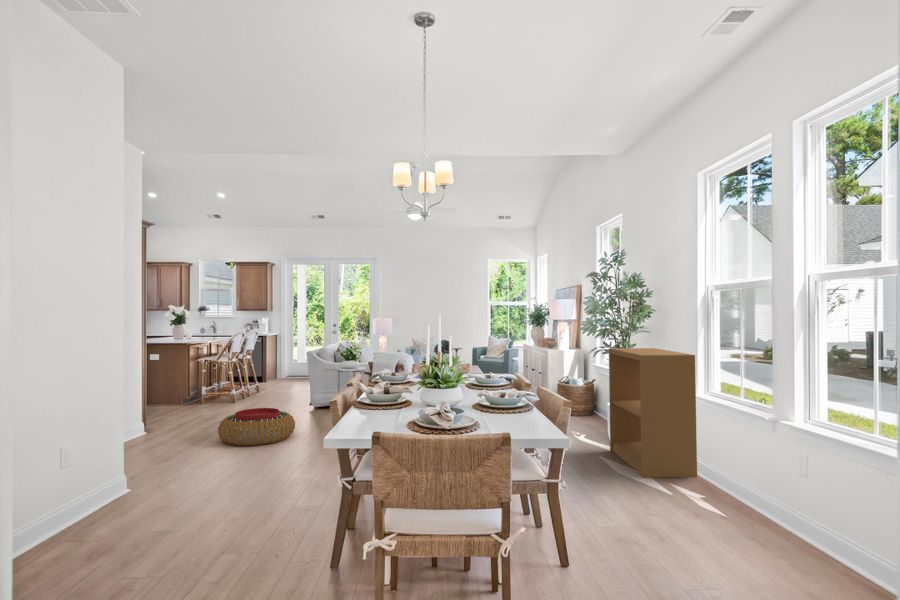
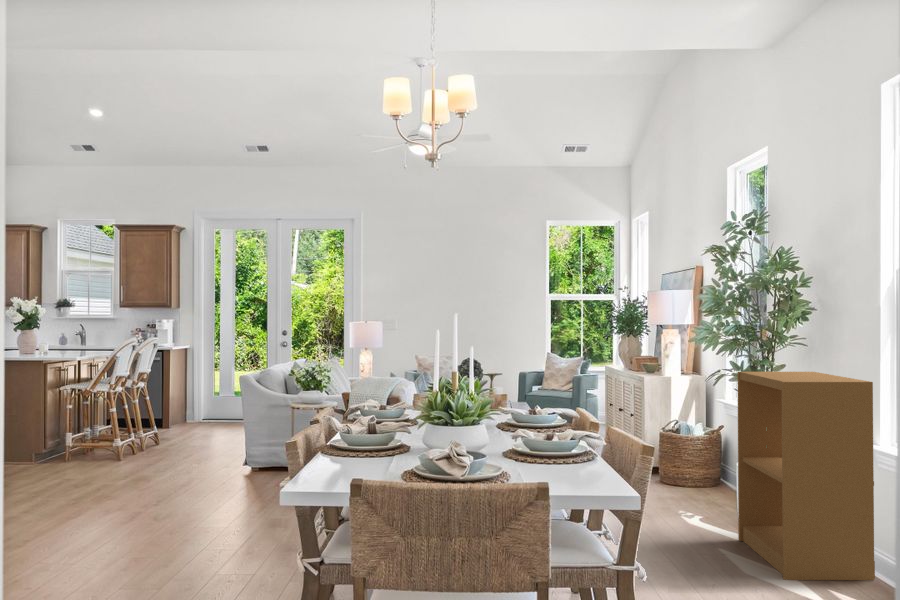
pouf: present [218,408,295,446] -> none [100,466,223,524]

